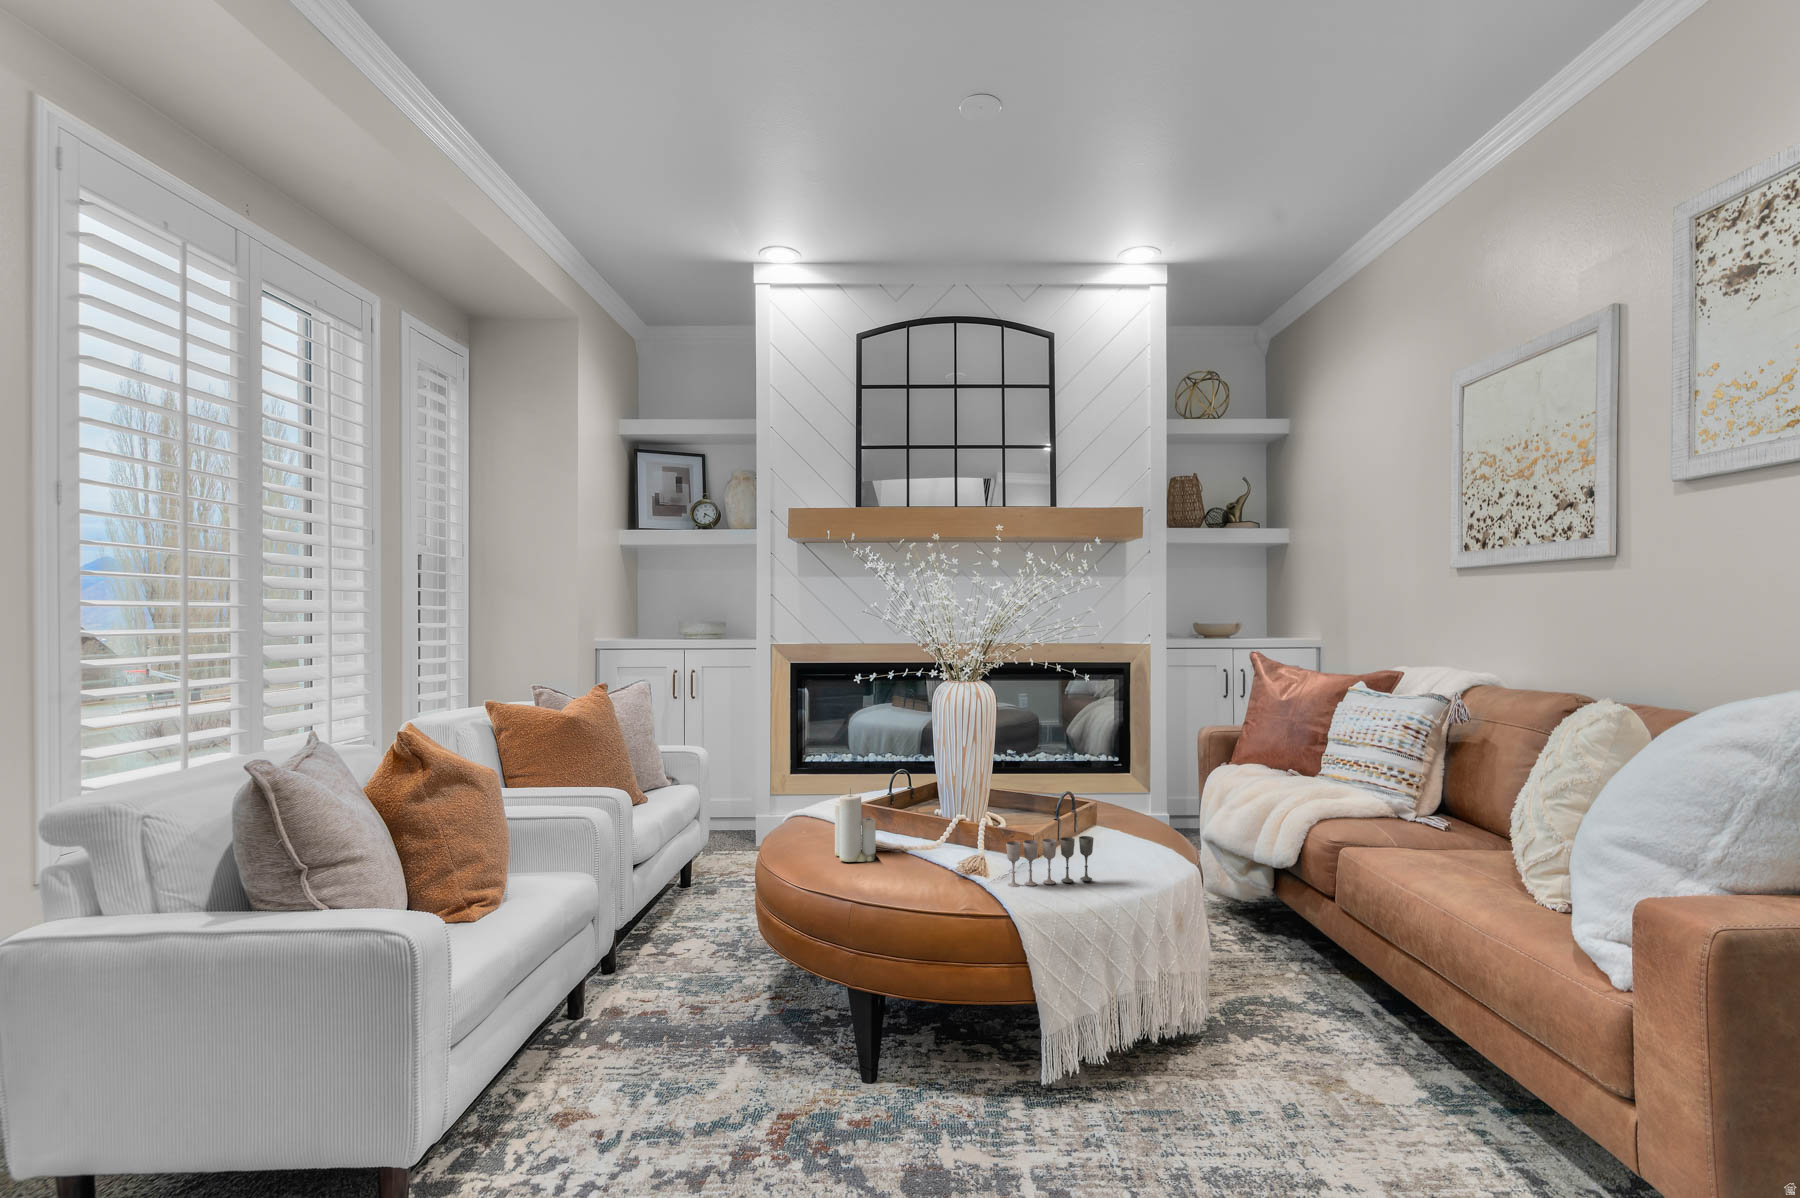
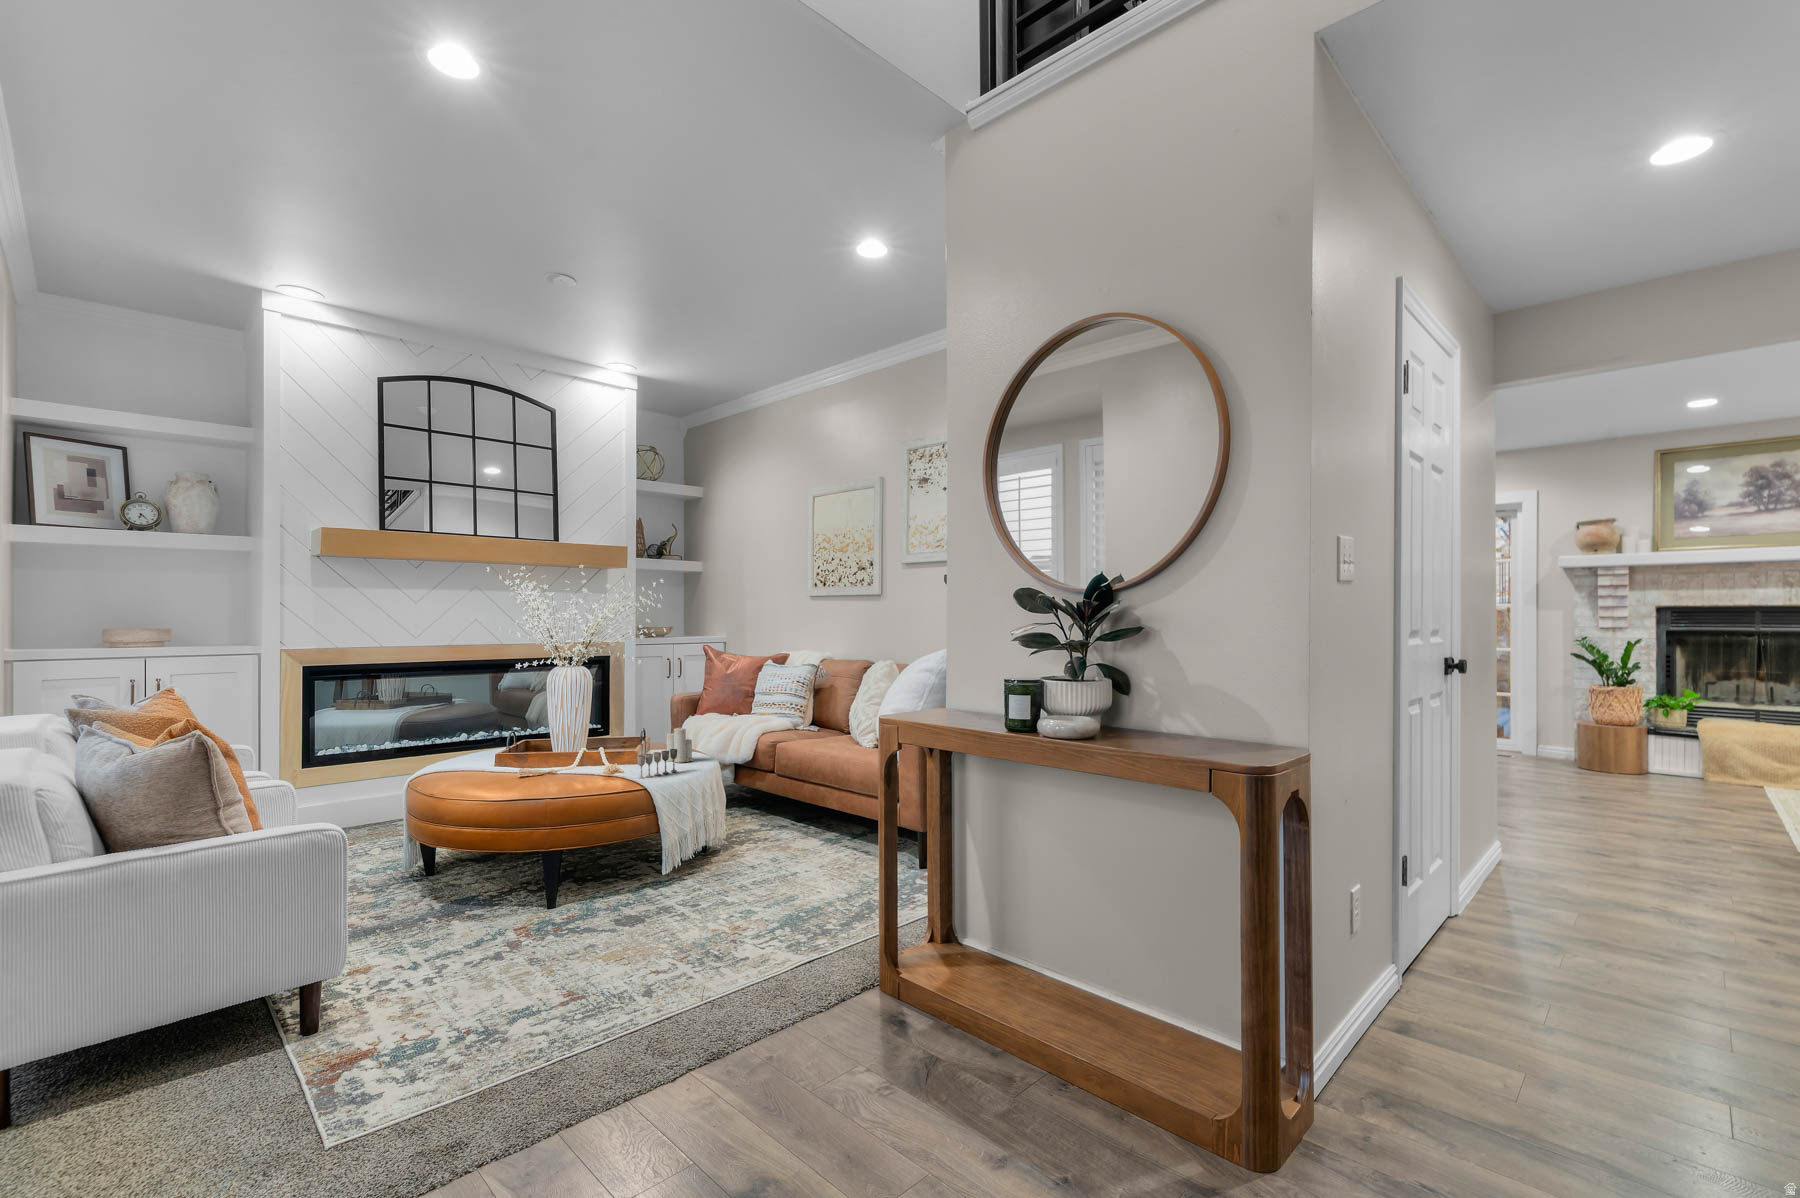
candle: present [835,789,876,862] -> present [667,728,693,763]

